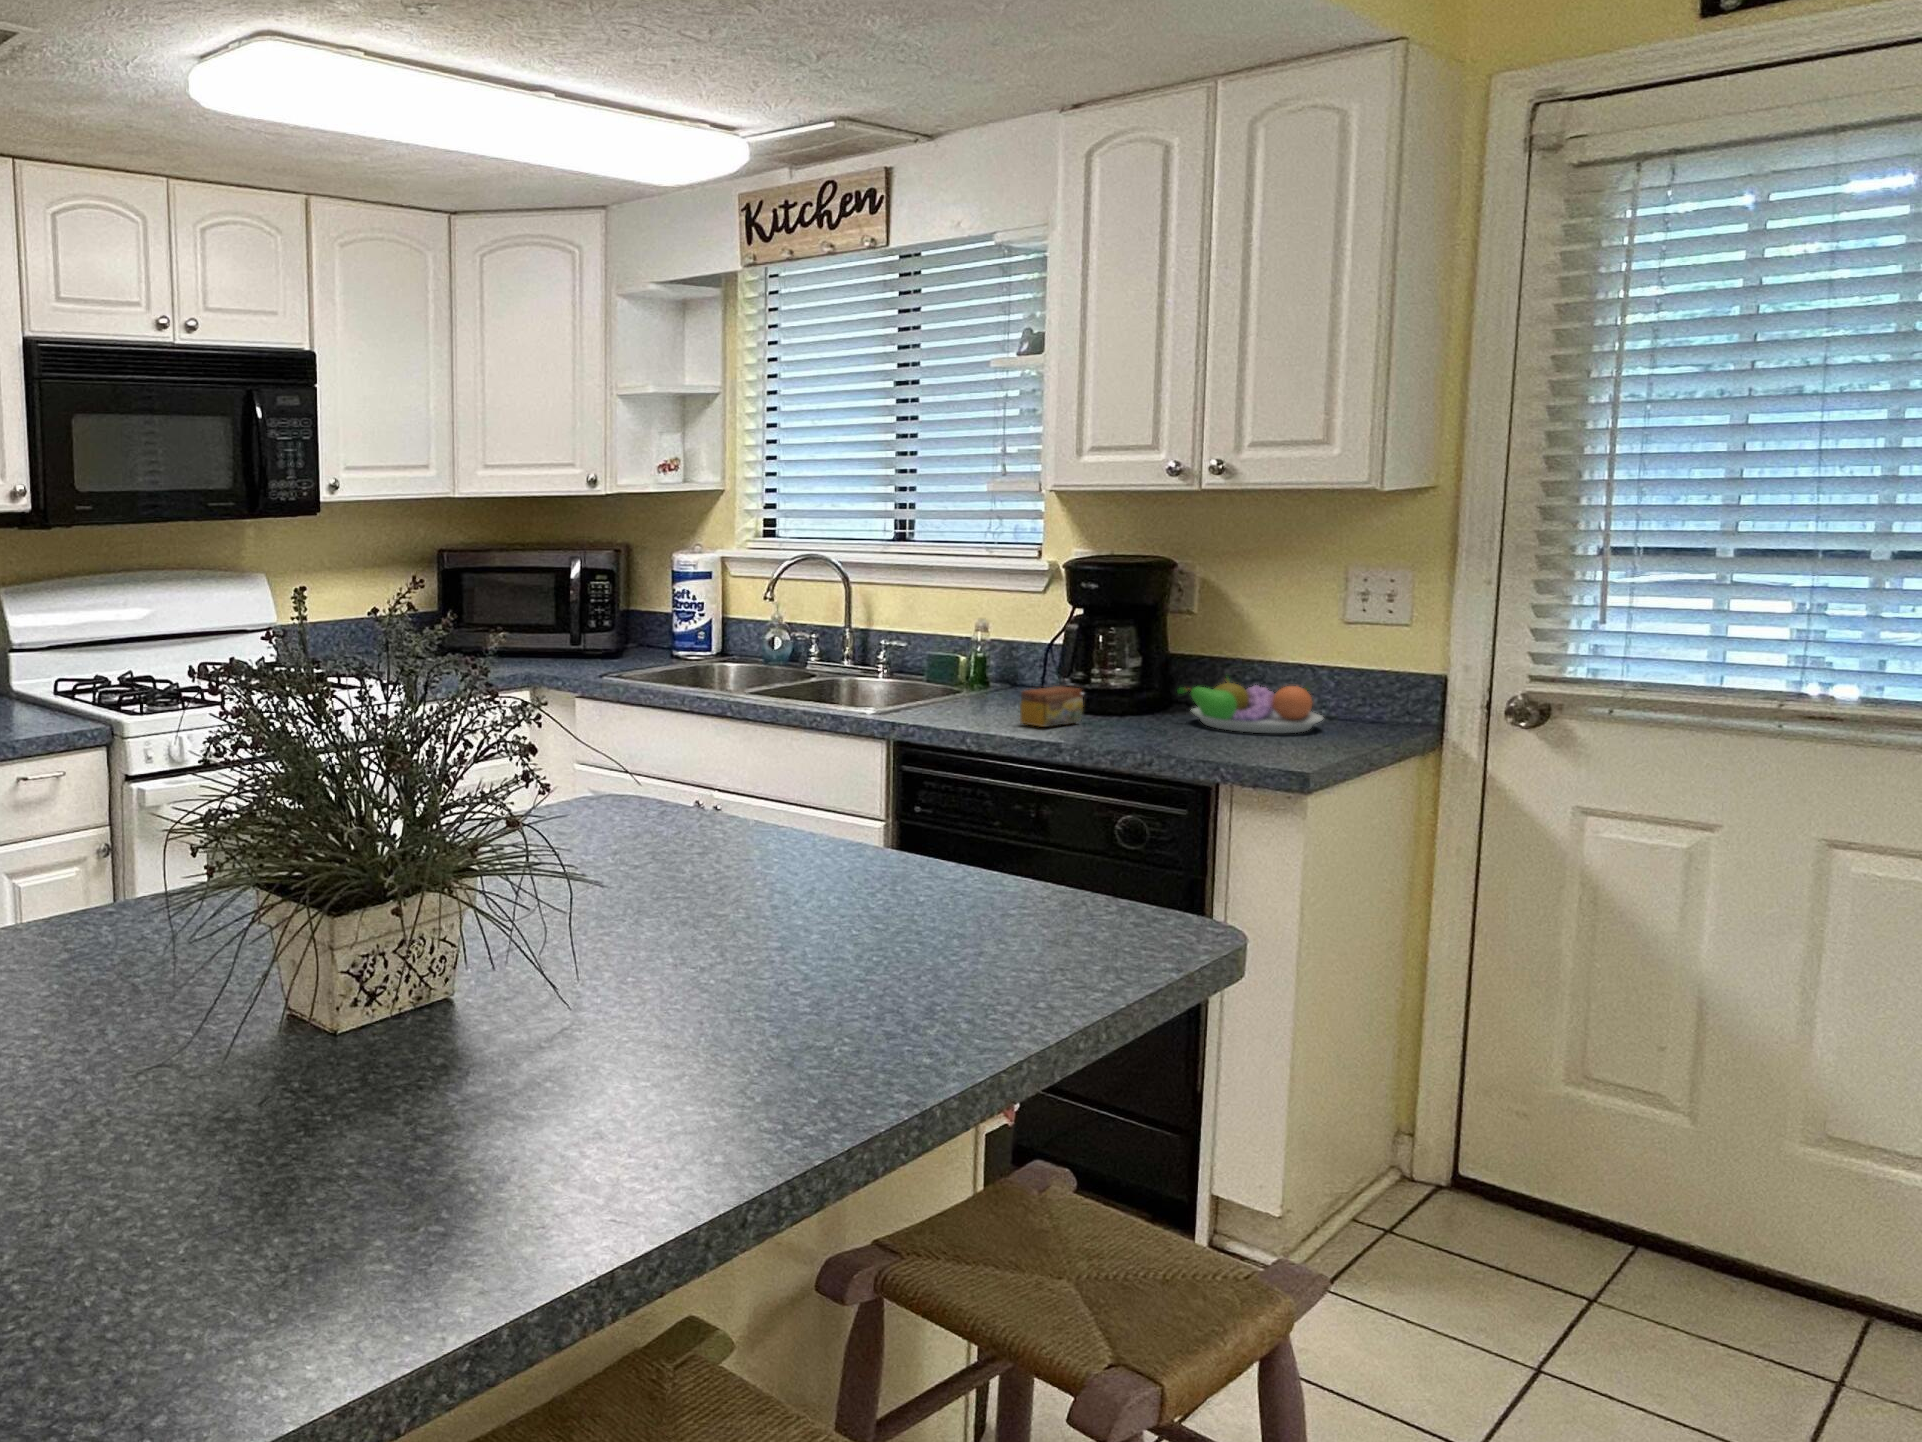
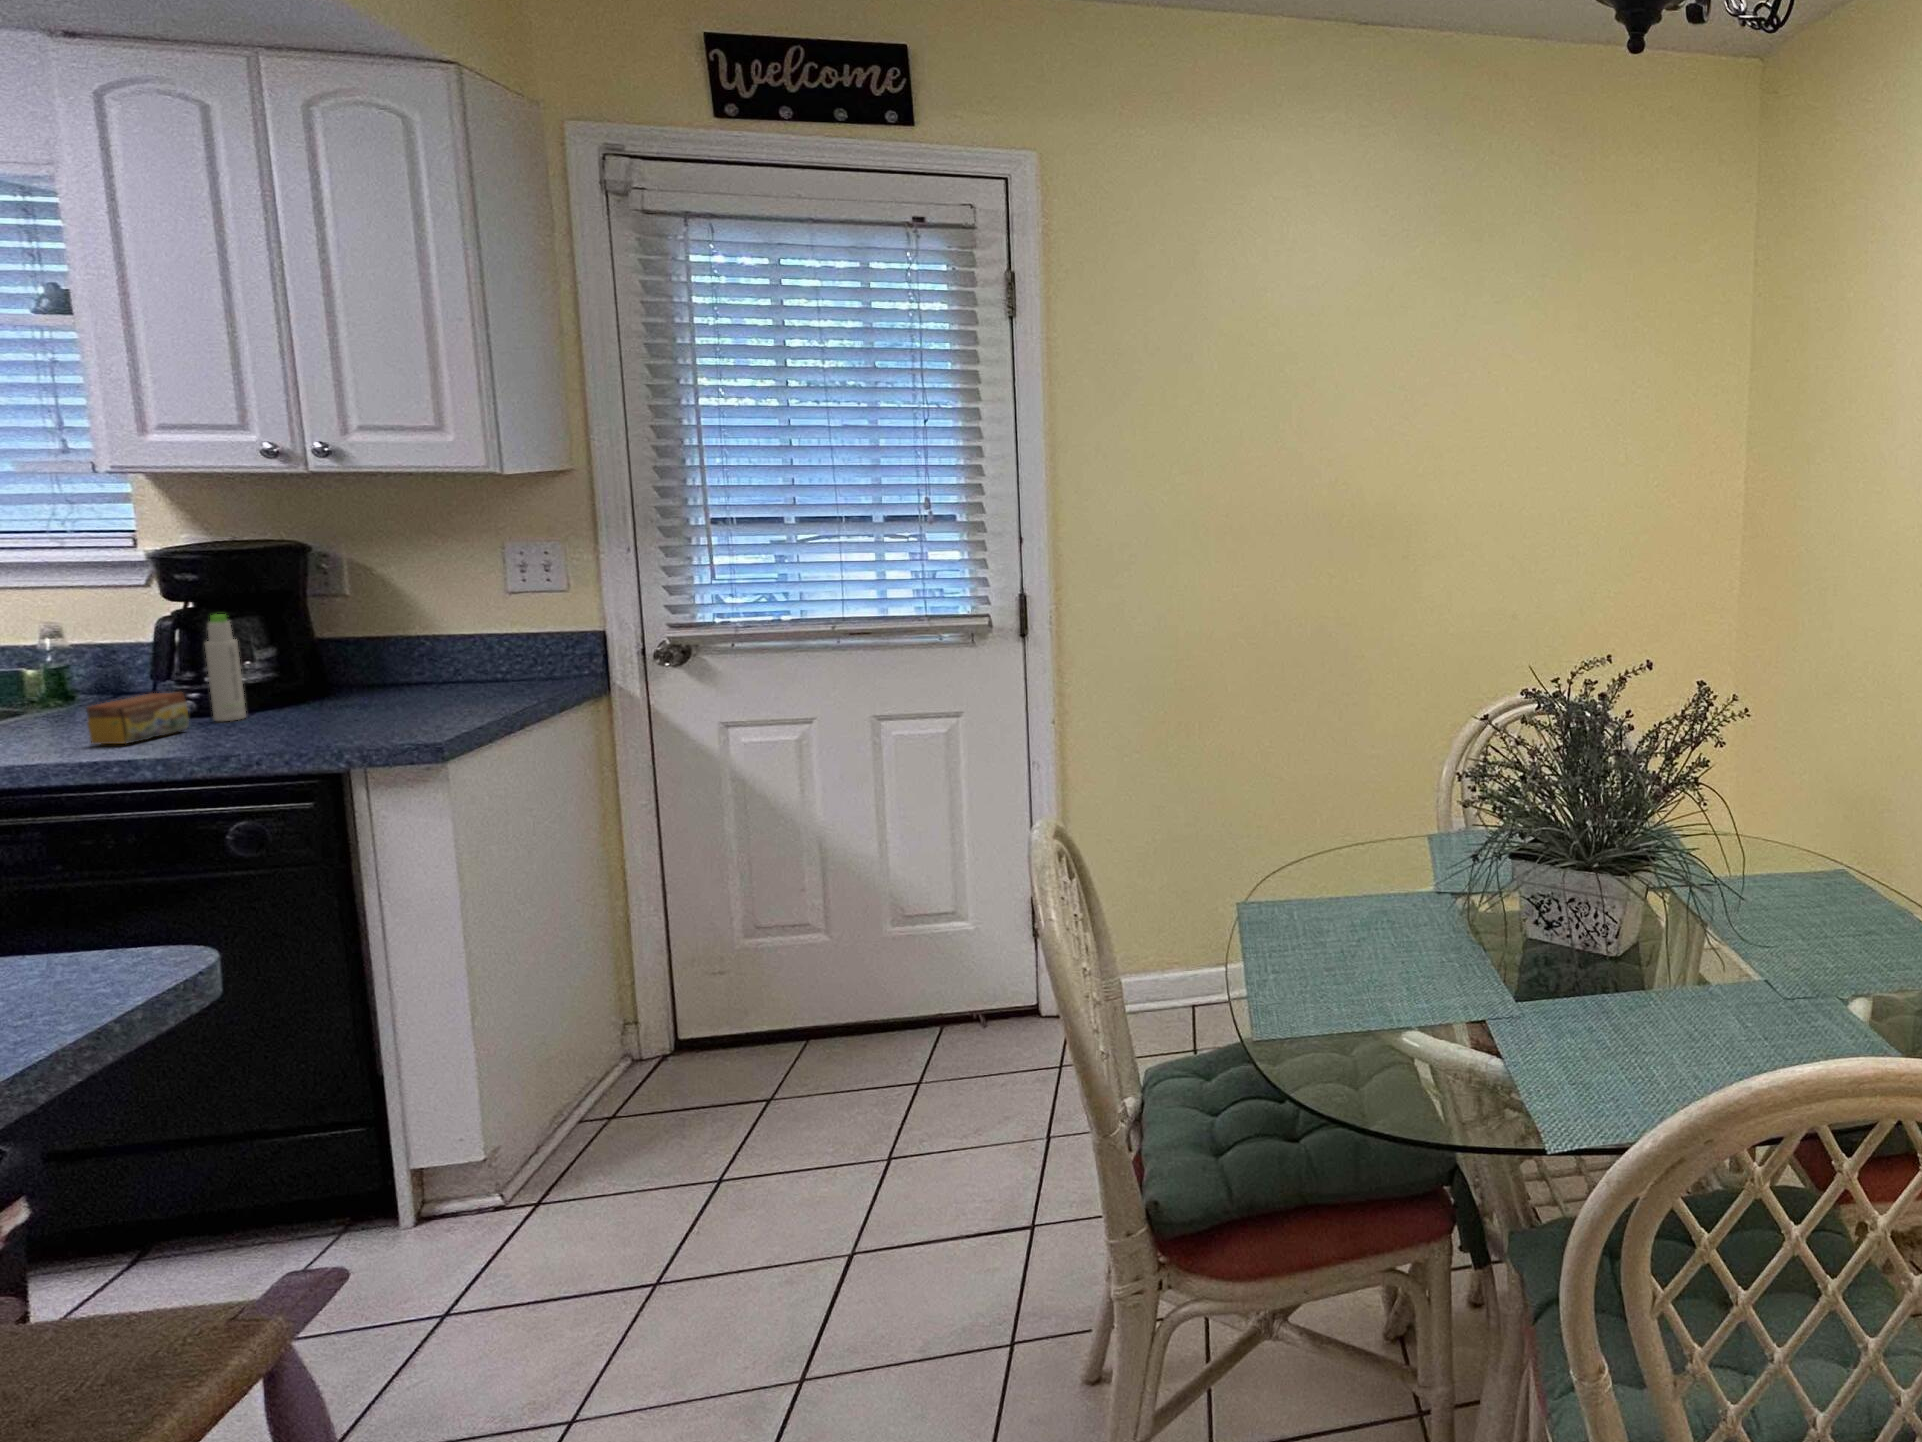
bottle: none [1094,621,1121,719] -> present [204,614,246,721]
fruit bowl: present [1178,678,1323,733] -> none [318,655,487,711]

